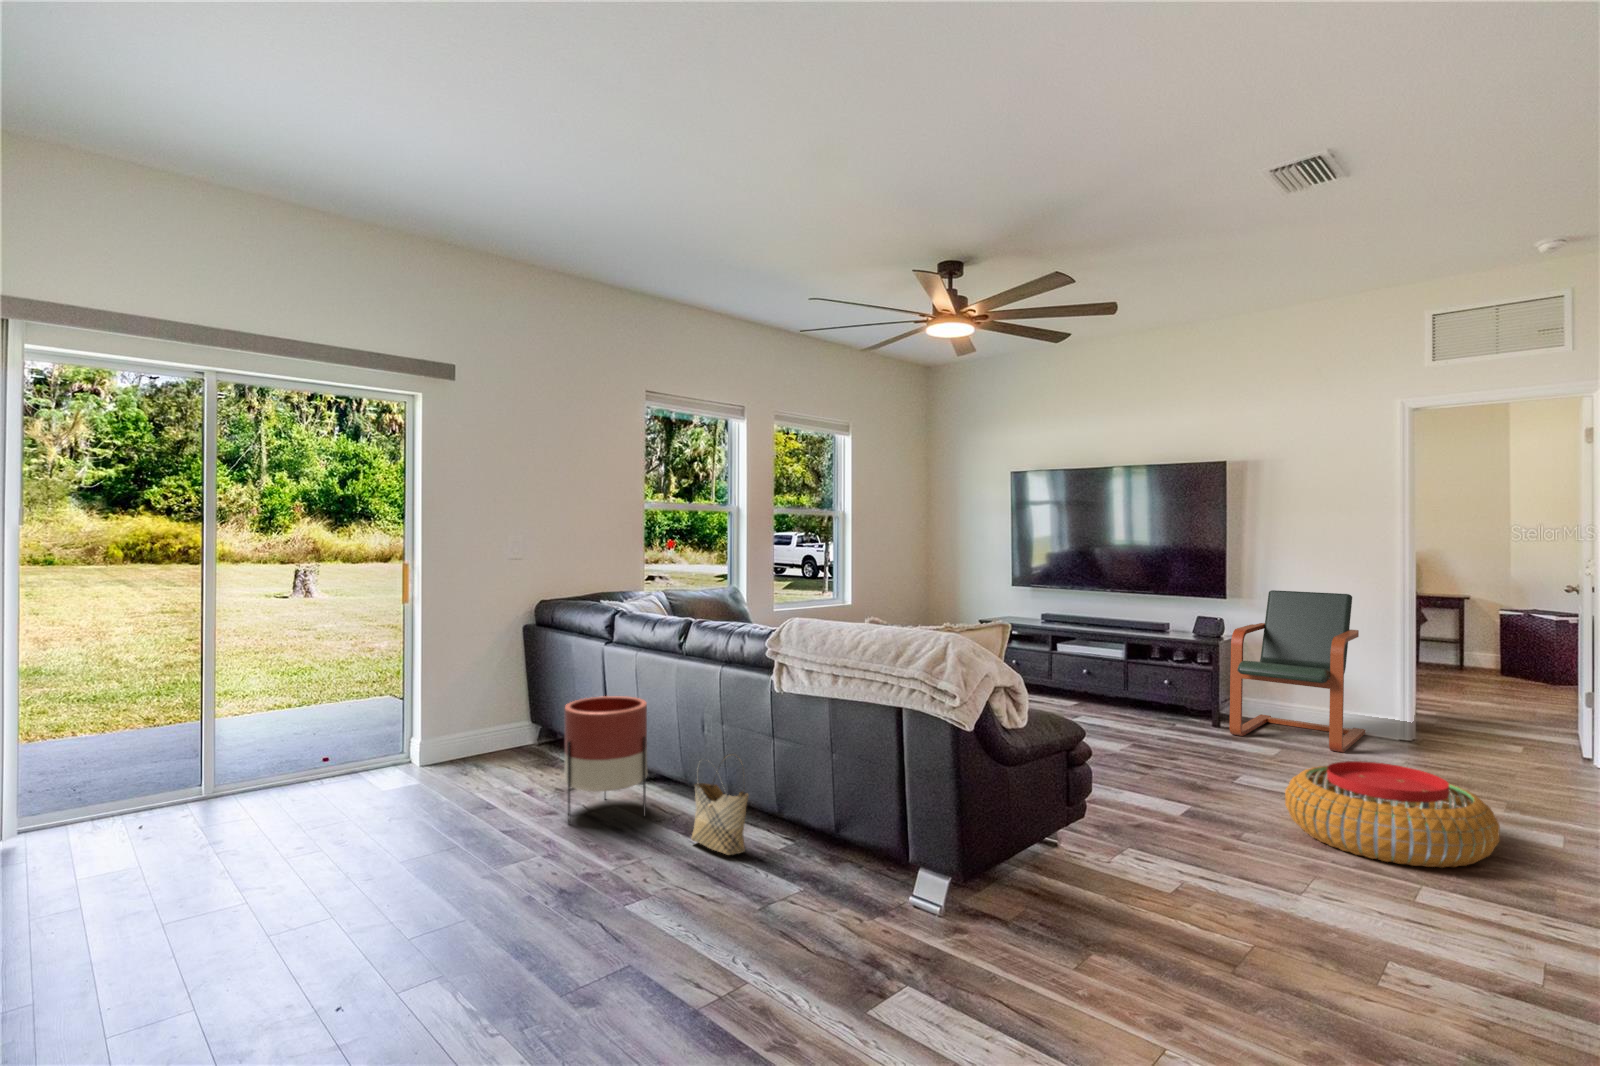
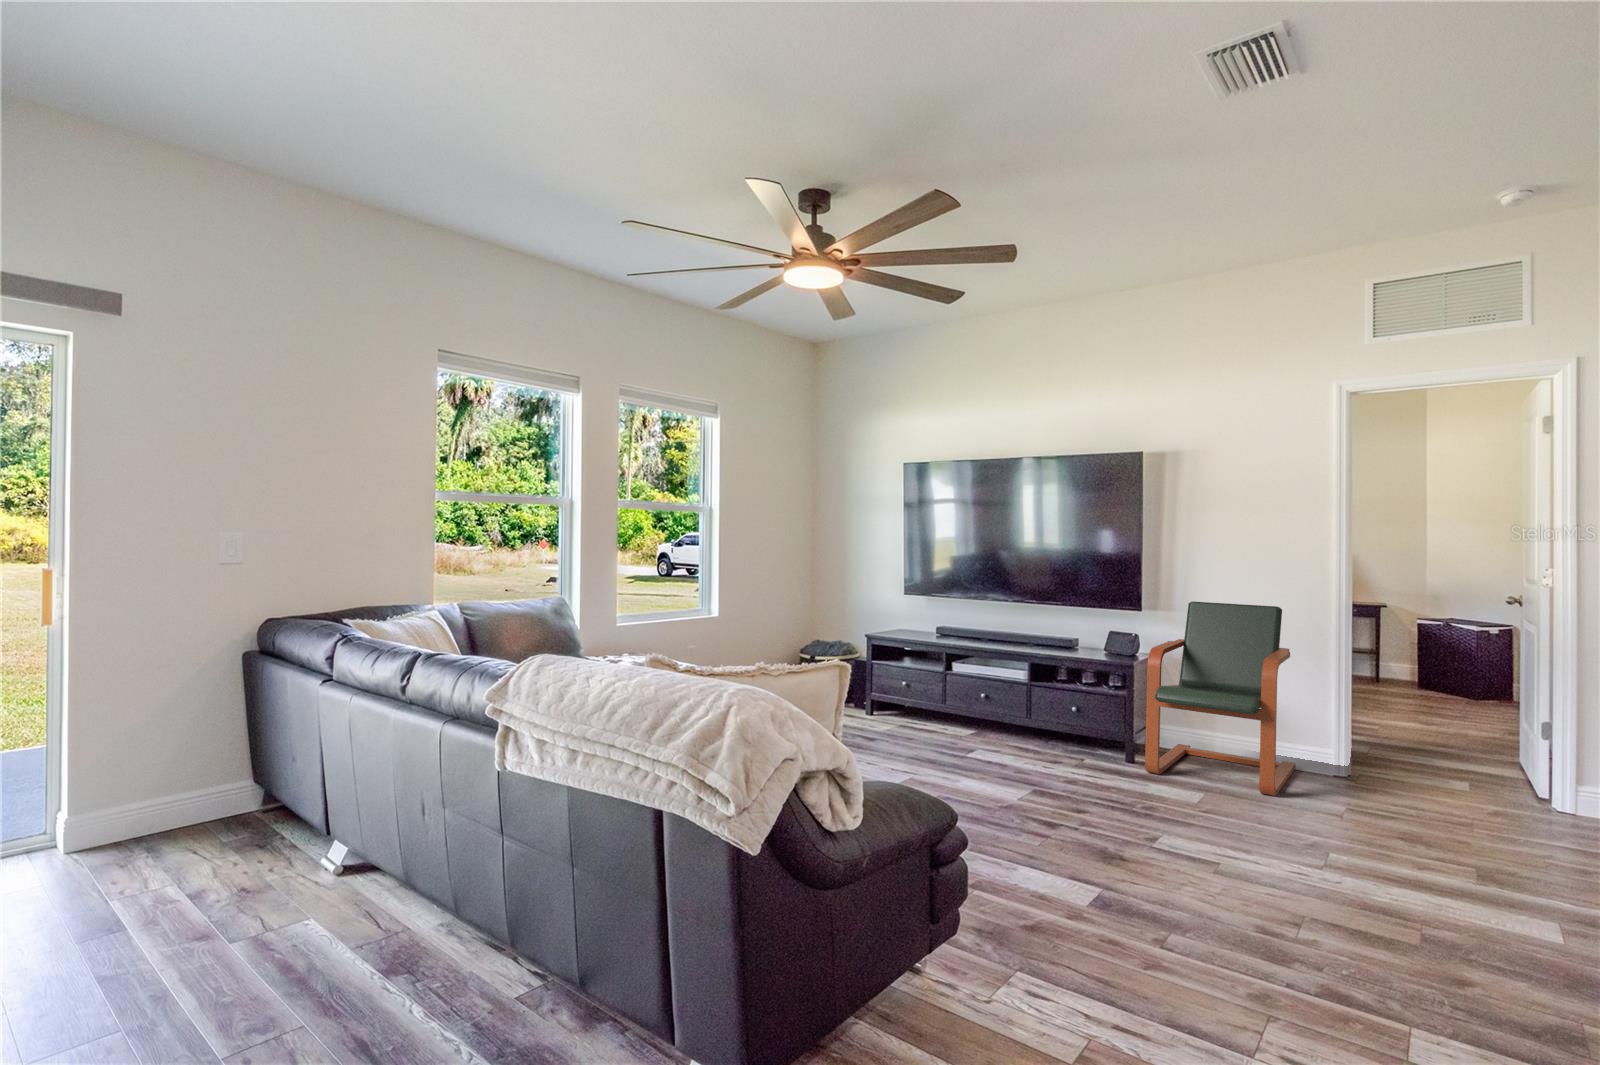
planter: present [564,696,648,823] -> none [216,759,356,957]
woven basket: present [691,759,749,855] -> none [383,854,466,1017]
pouf: present [1285,761,1500,868] -> none [1221,831,1502,992]

